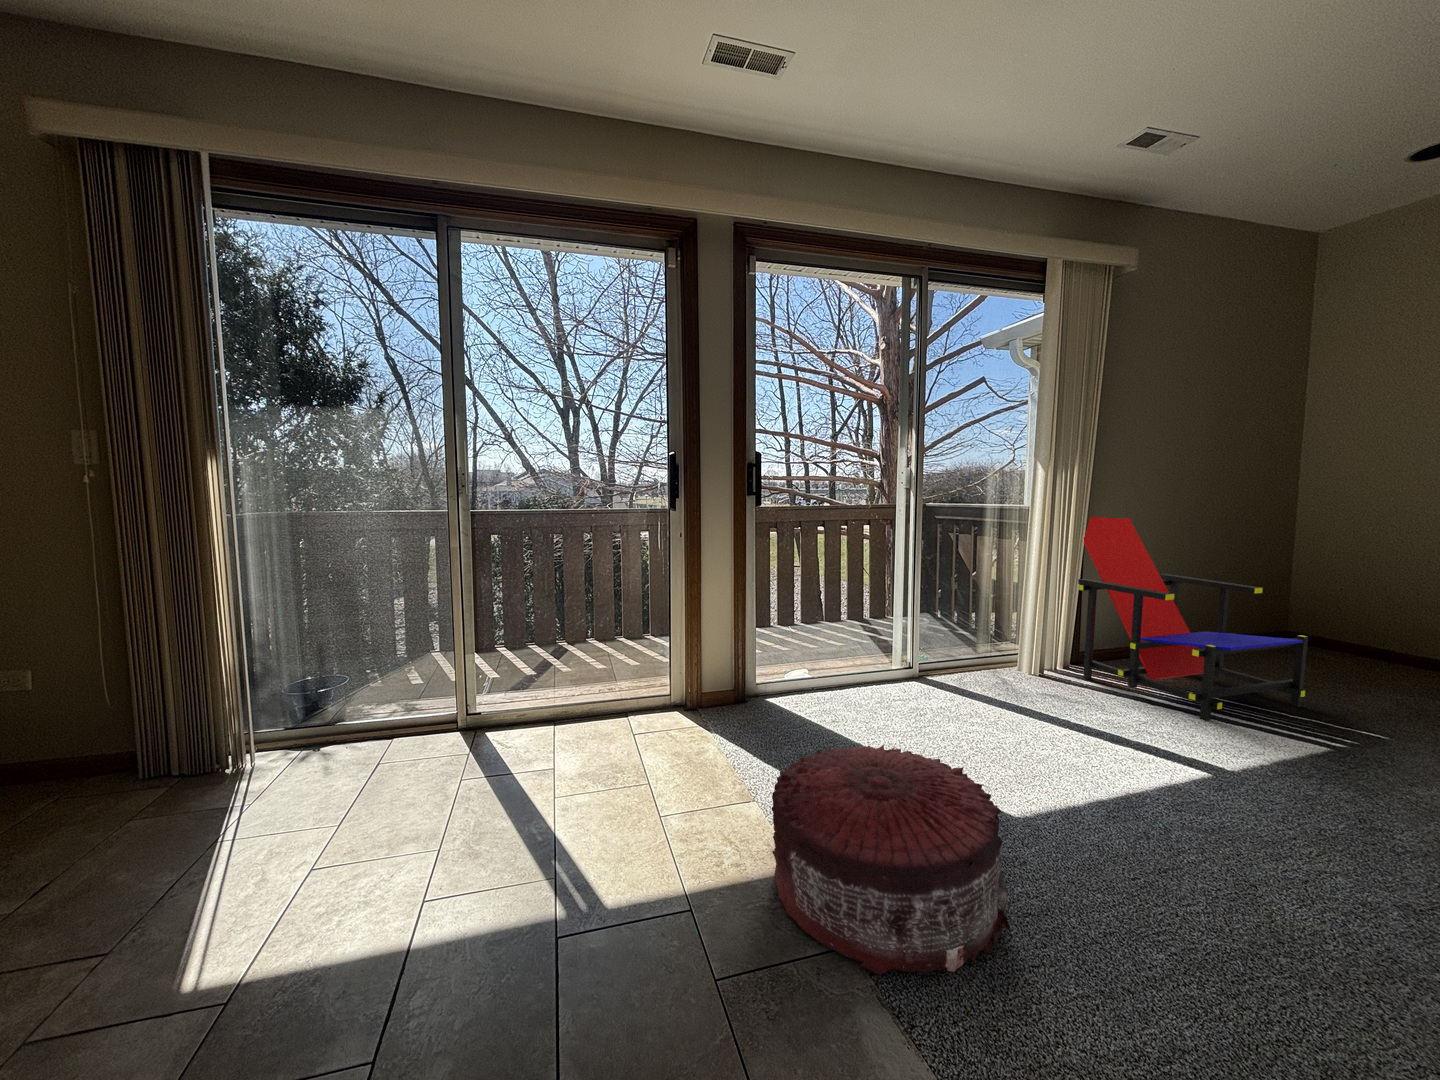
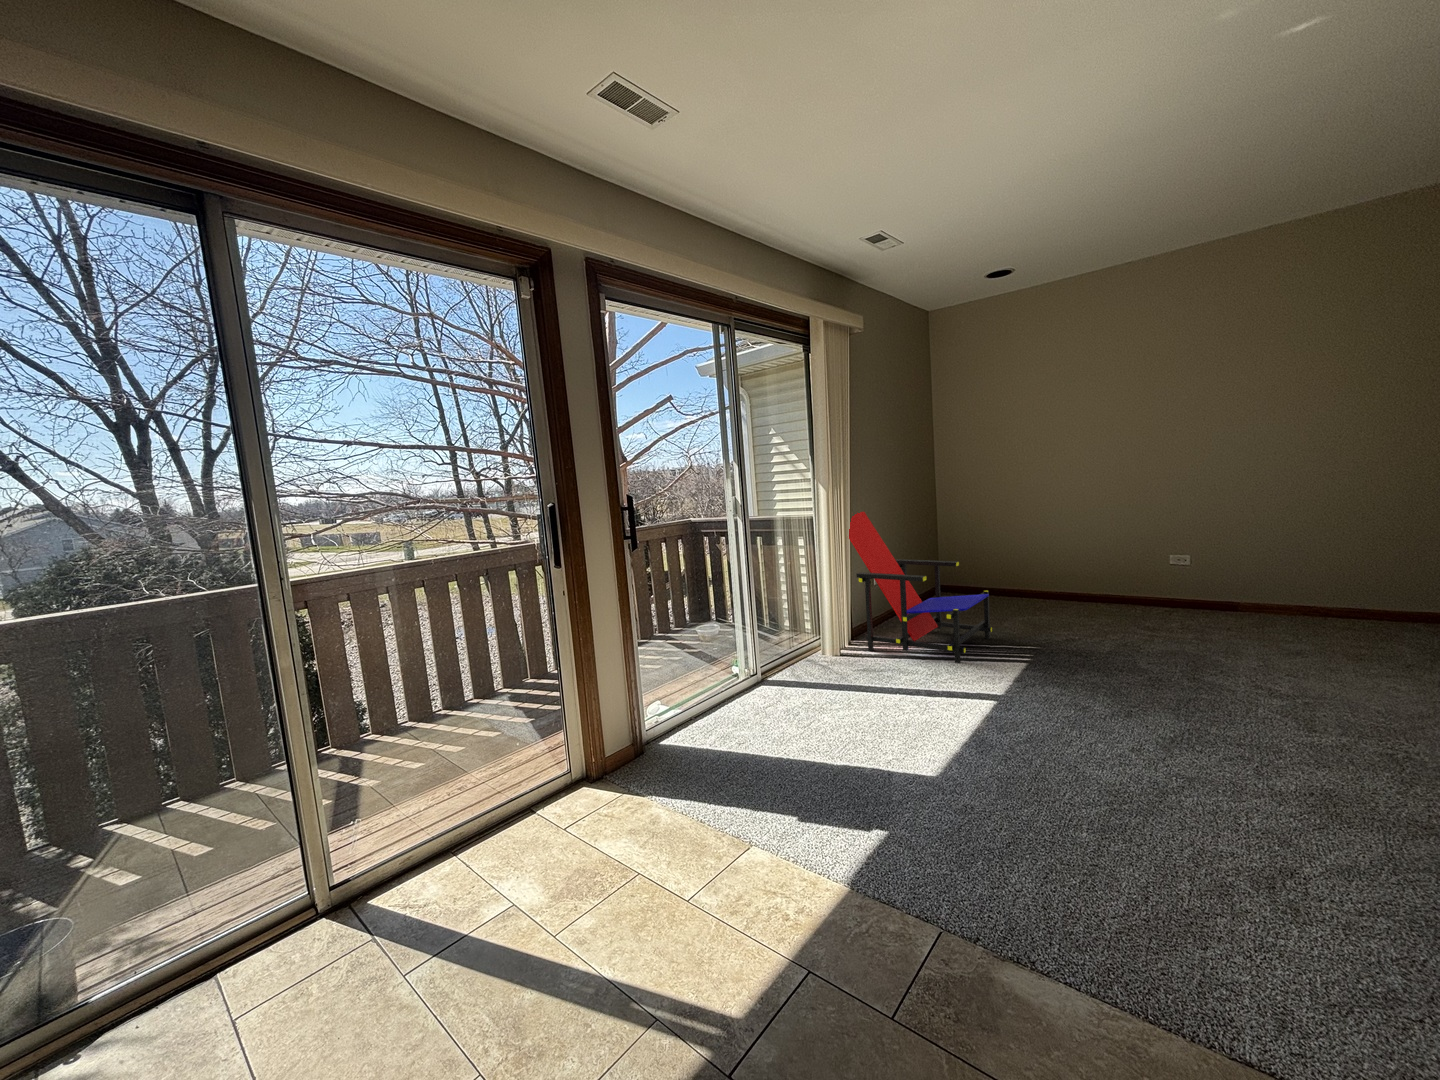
pouf: present [772,745,1010,975] -> none [817,750,1018,939]

